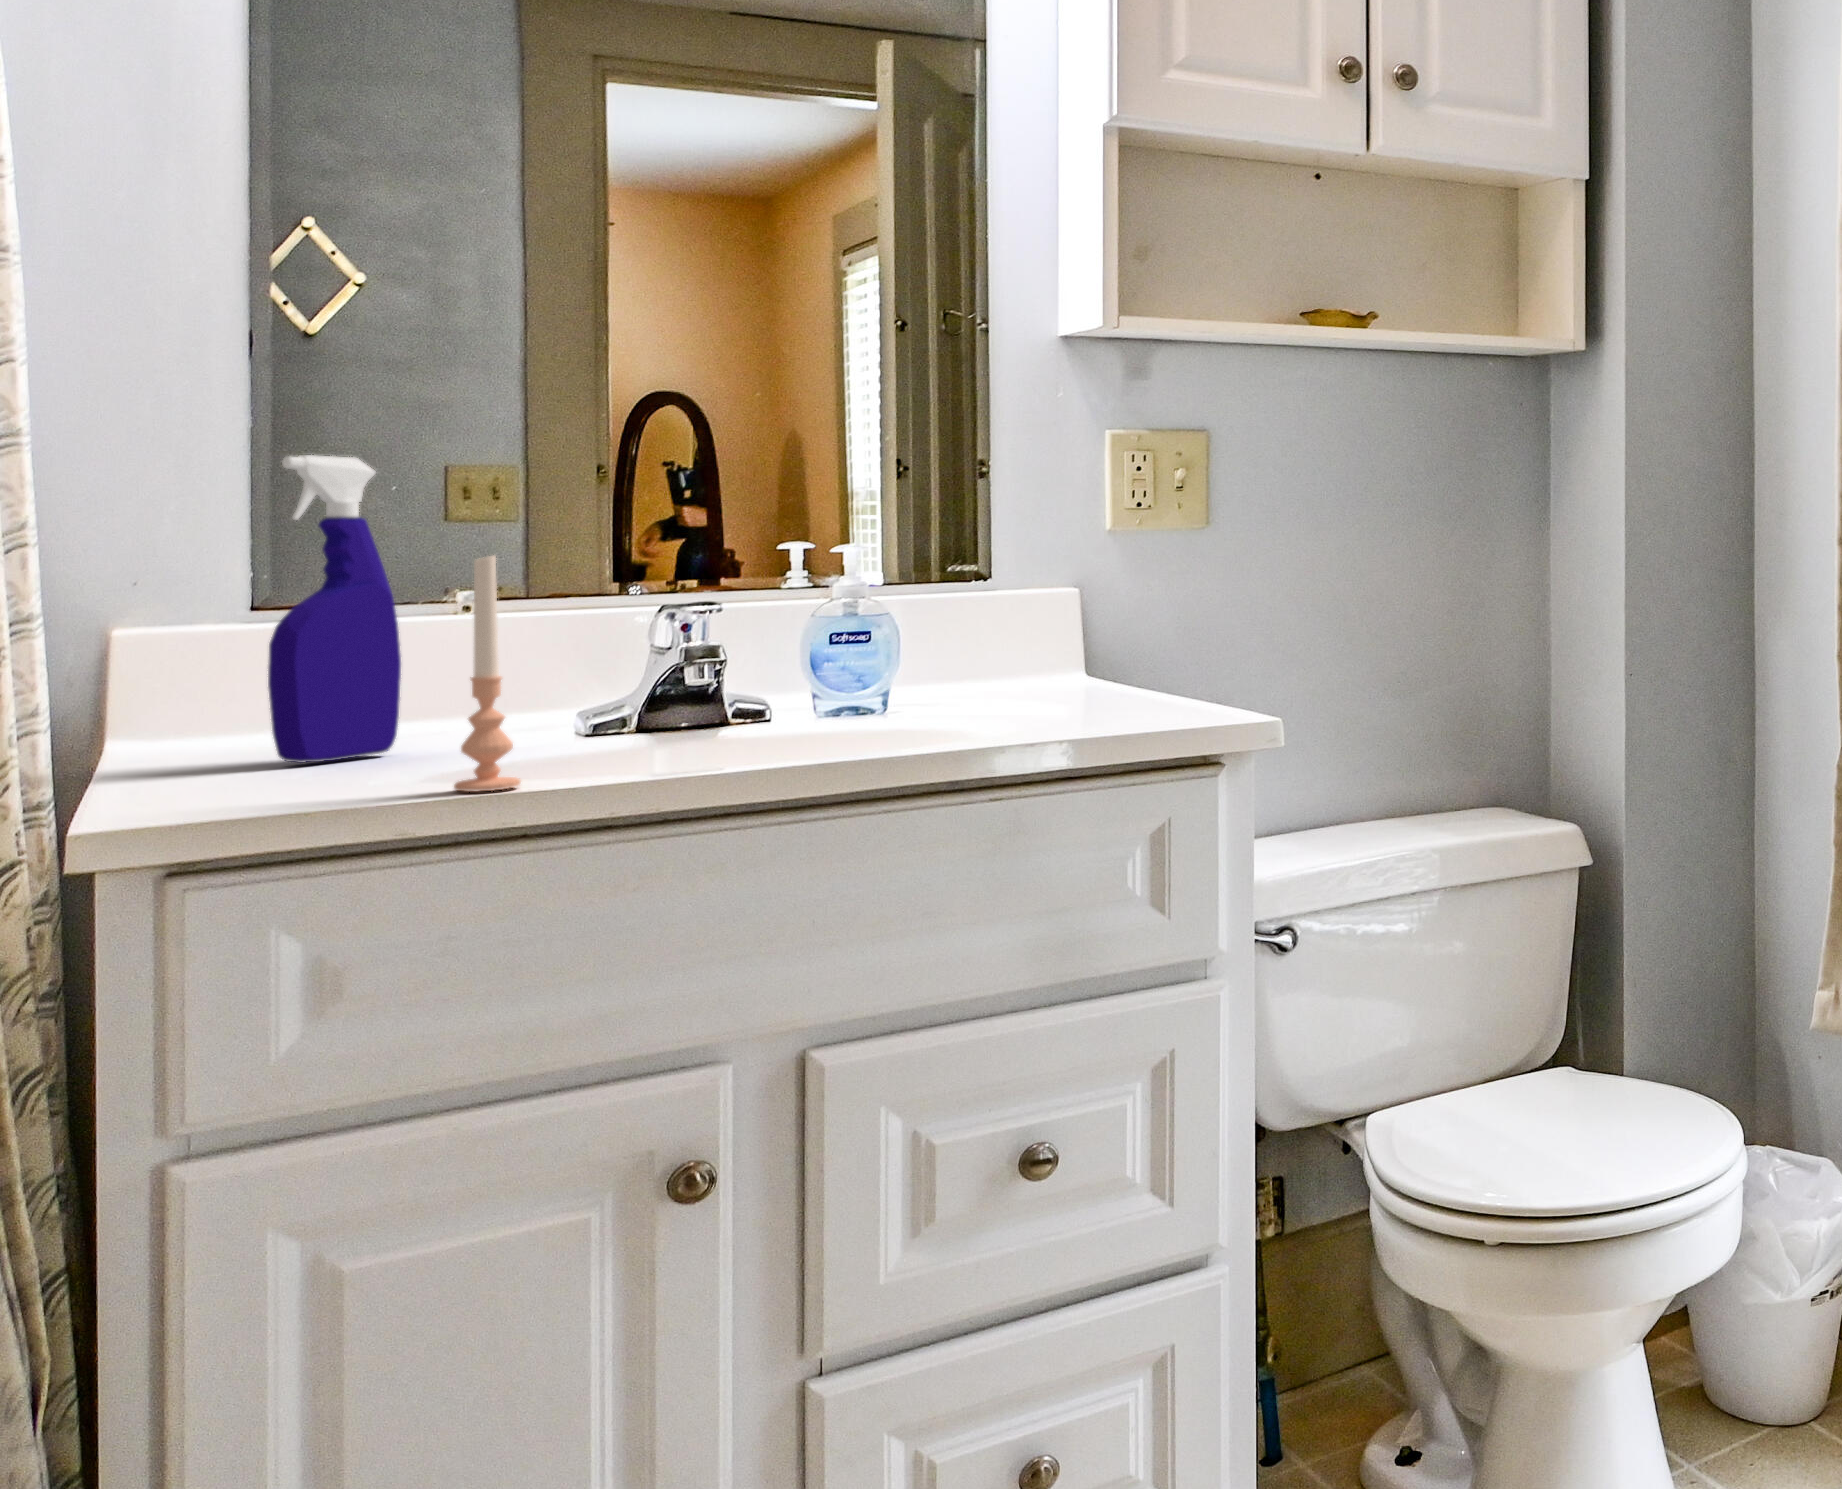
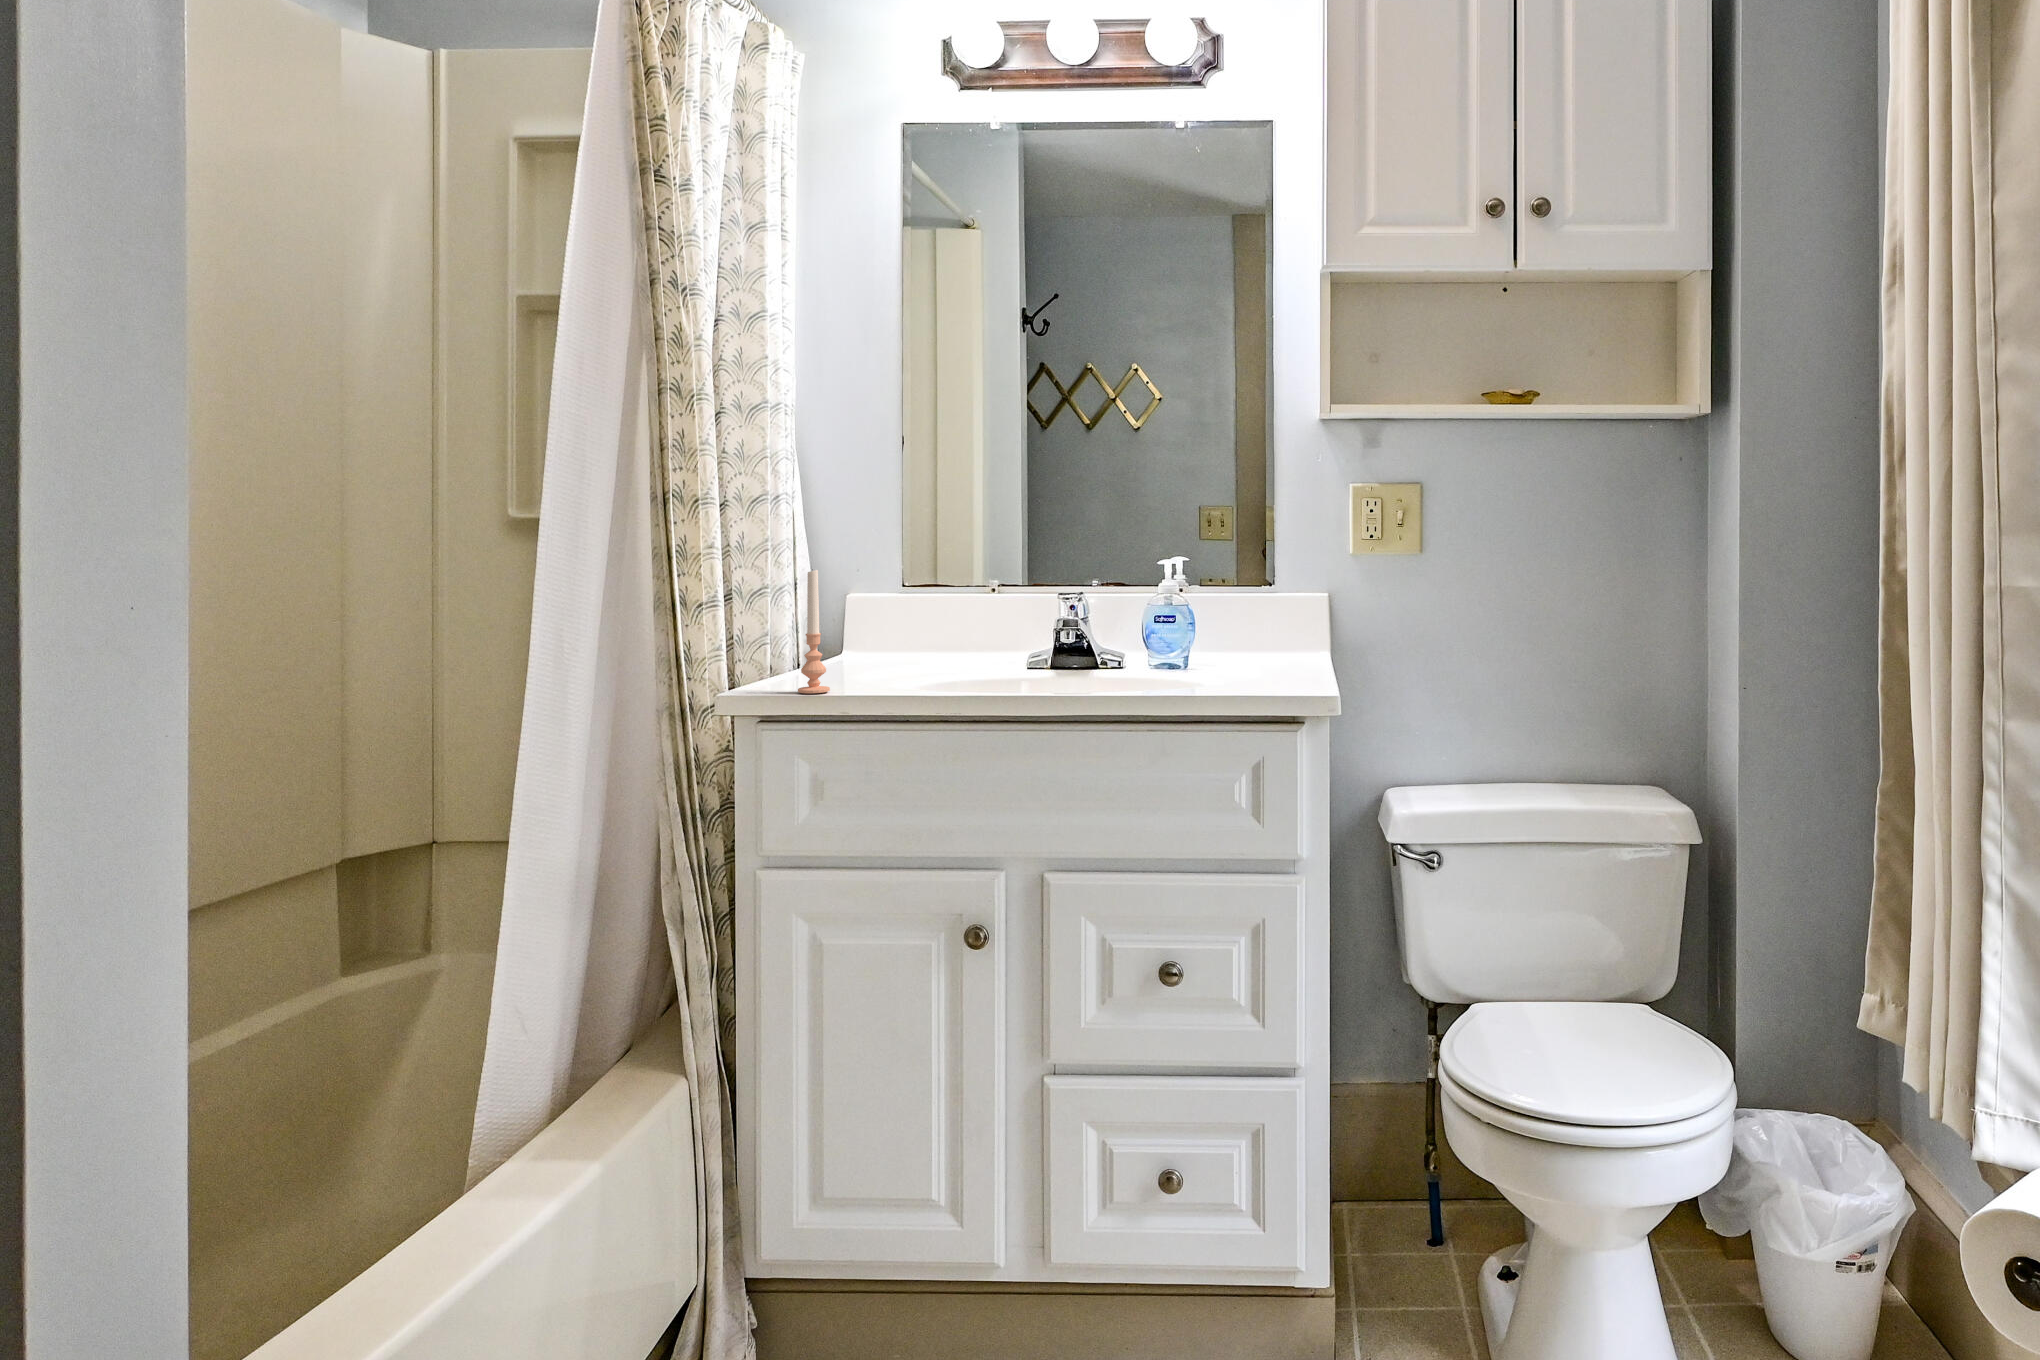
spray bottle: present [268,455,401,762] -> none [813,511,884,669]

